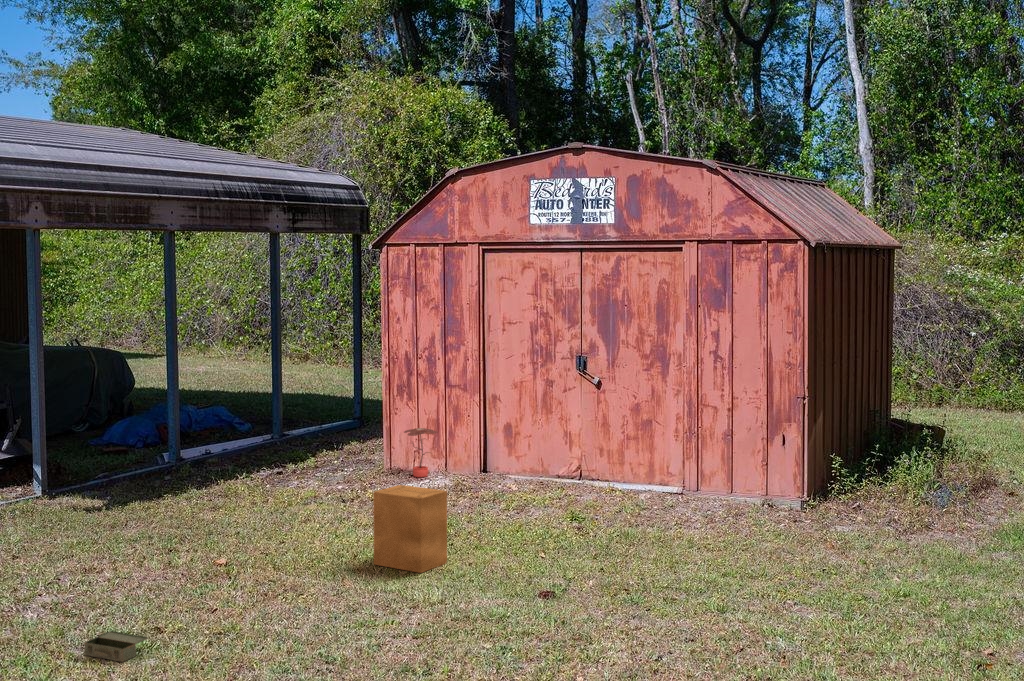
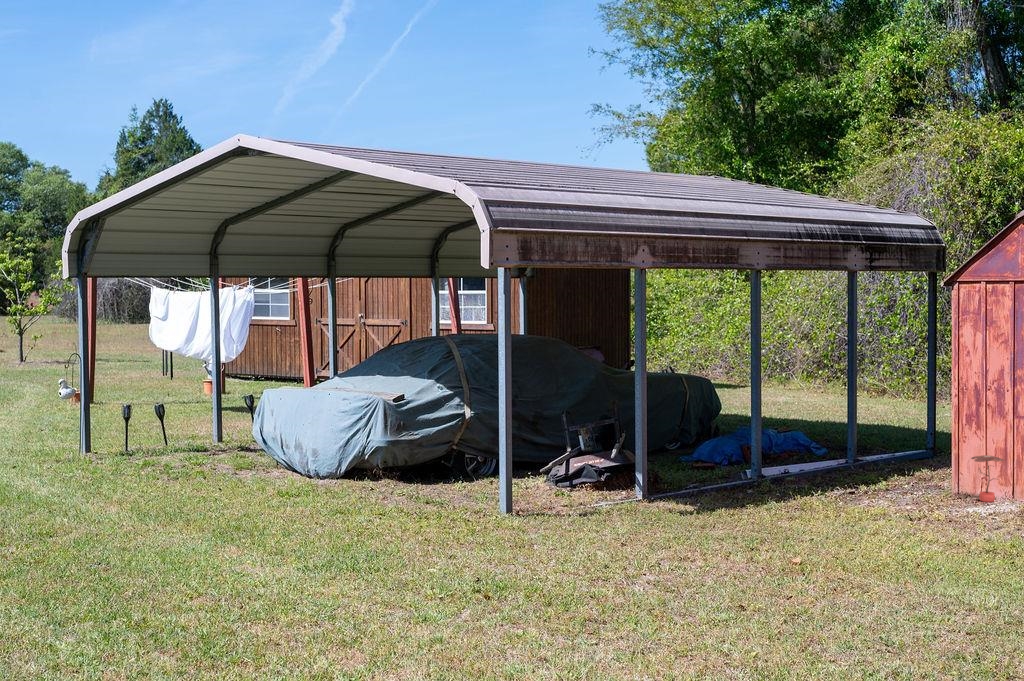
cardboard box: present [373,485,447,573] -> none [932,496,1003,574]
toolbox: present [84,631,147,662] -> none [696,582,742,604]

